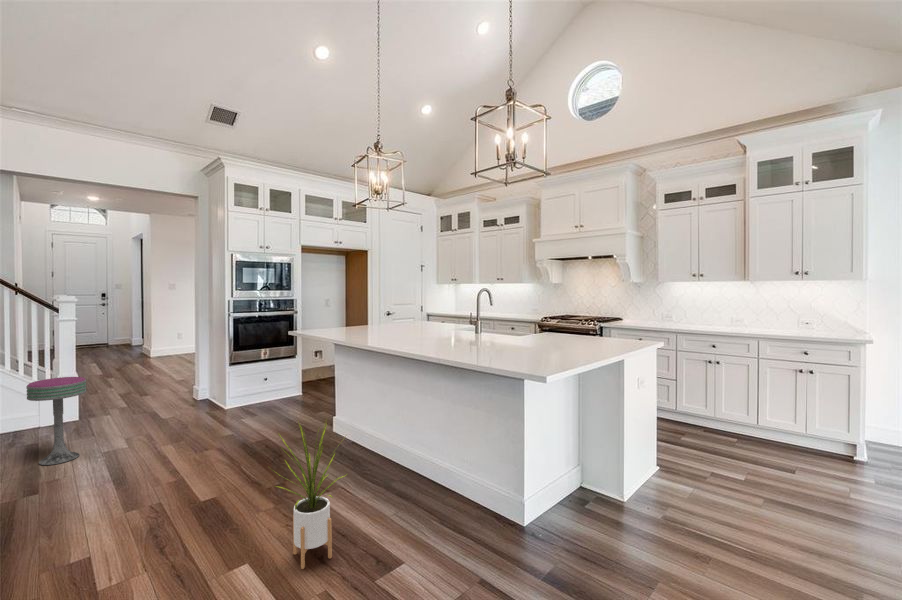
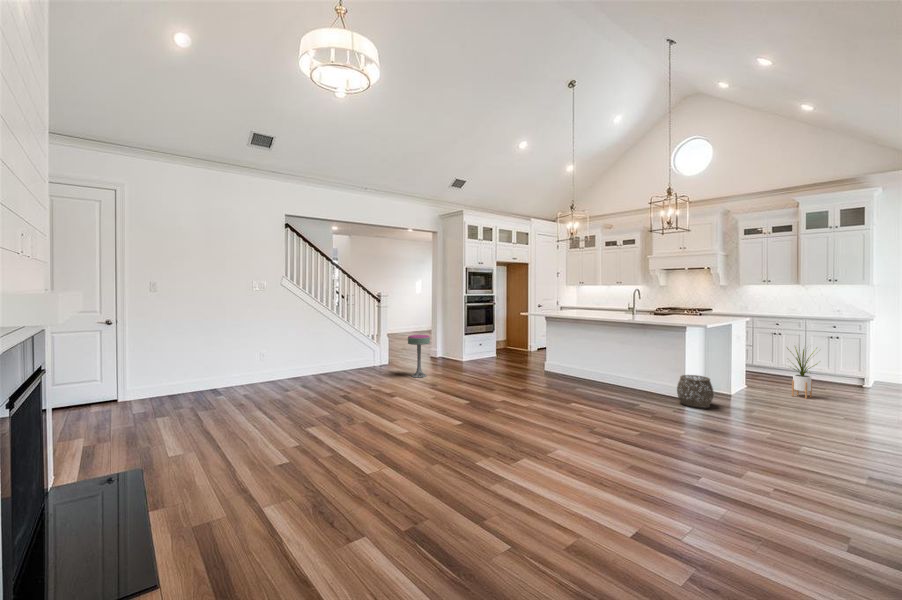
house plant: present [276,424,346,569] -> present [787,347,818,399]
woven basket: none [493,483,569,578] -> present [677,375,714,407]

